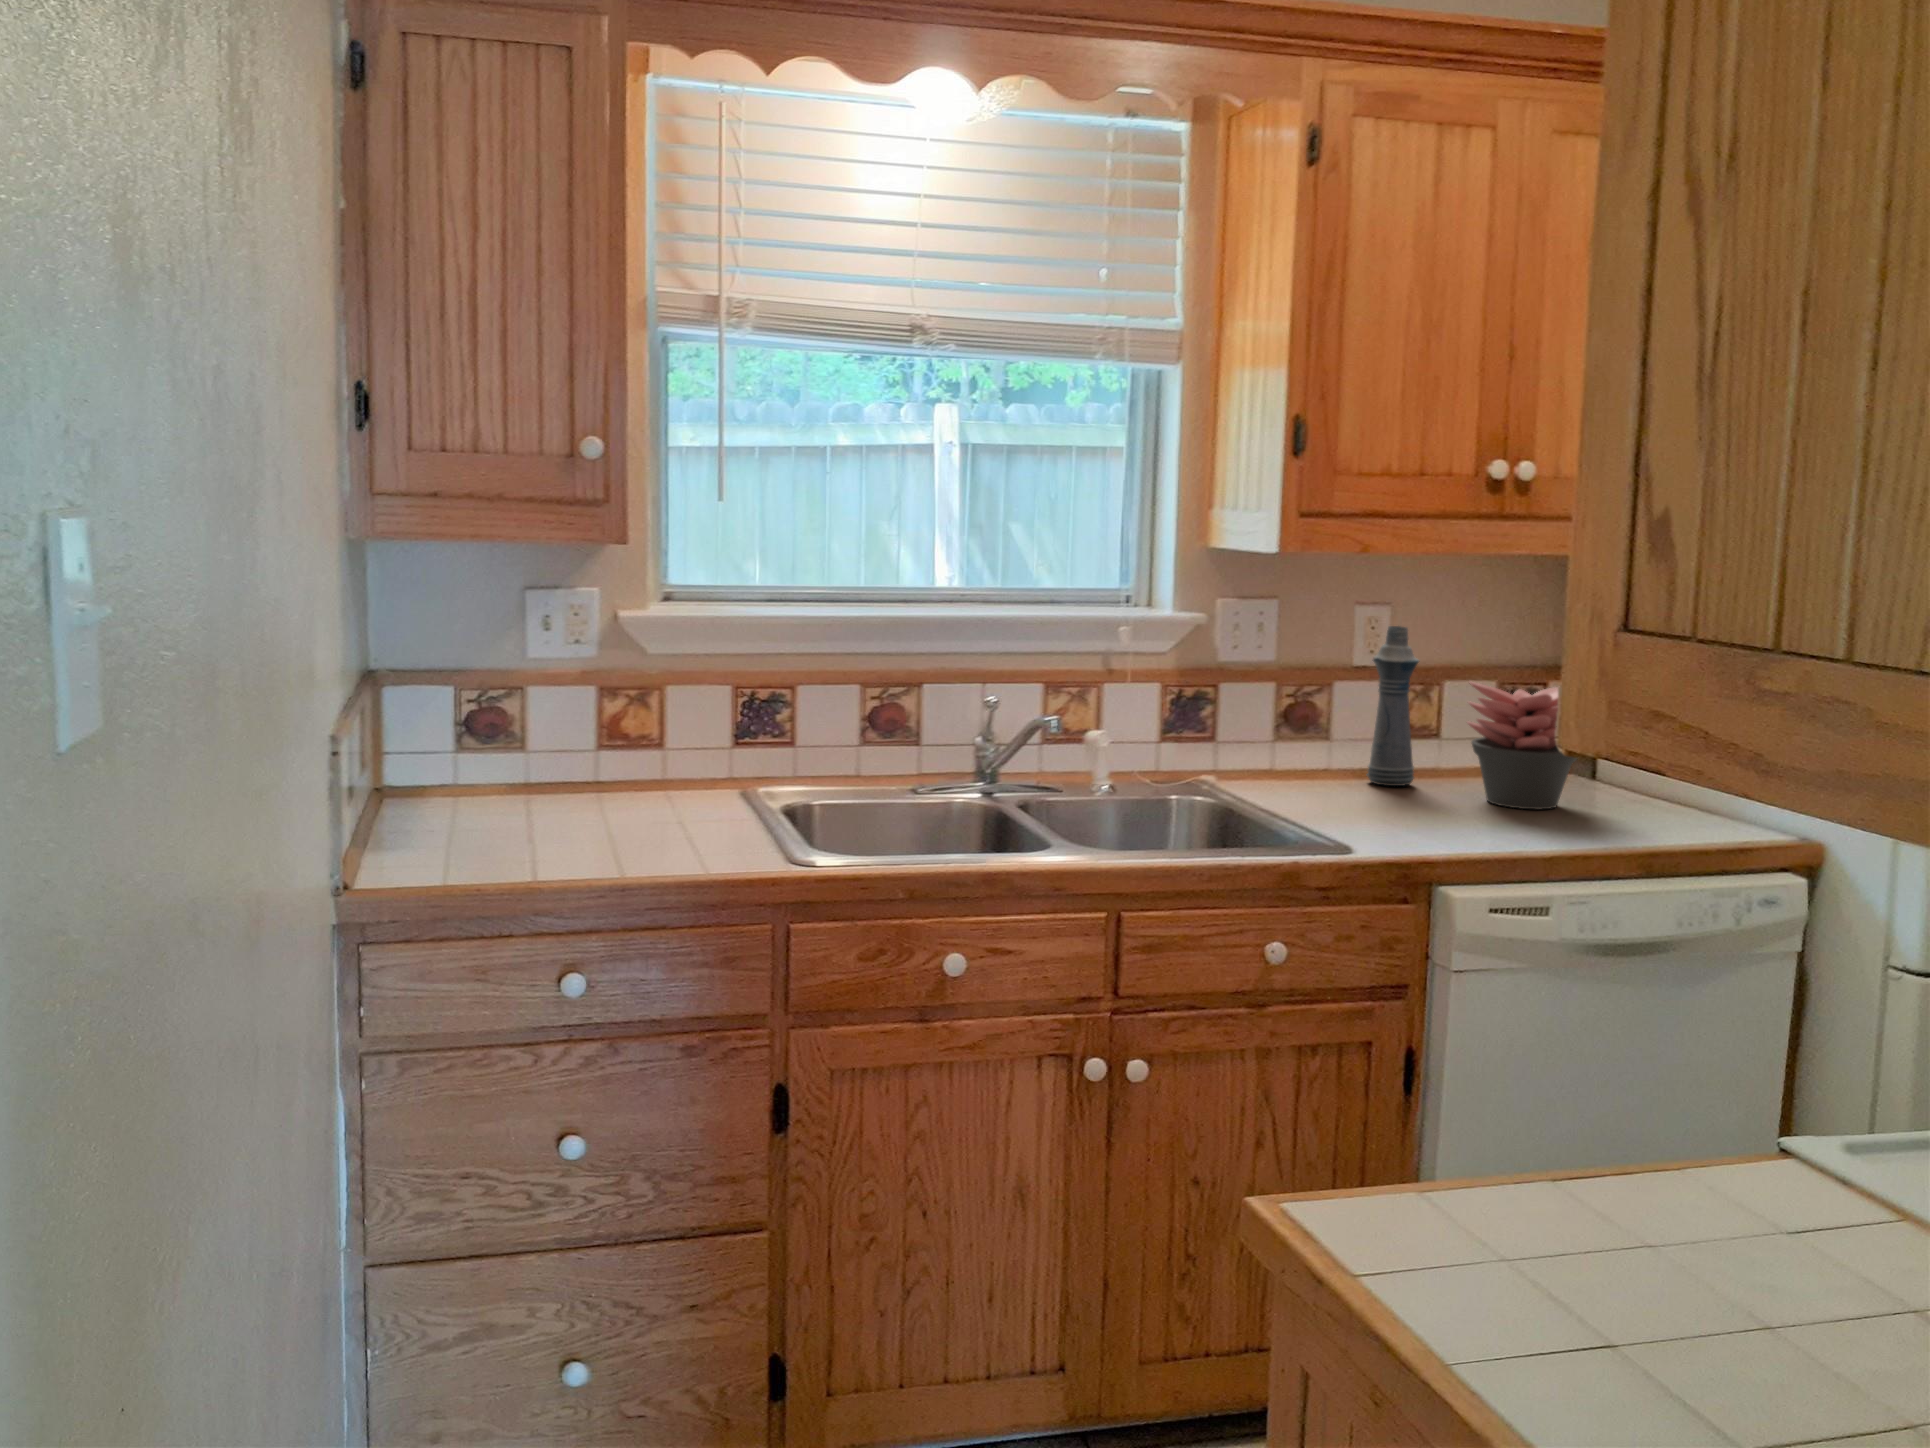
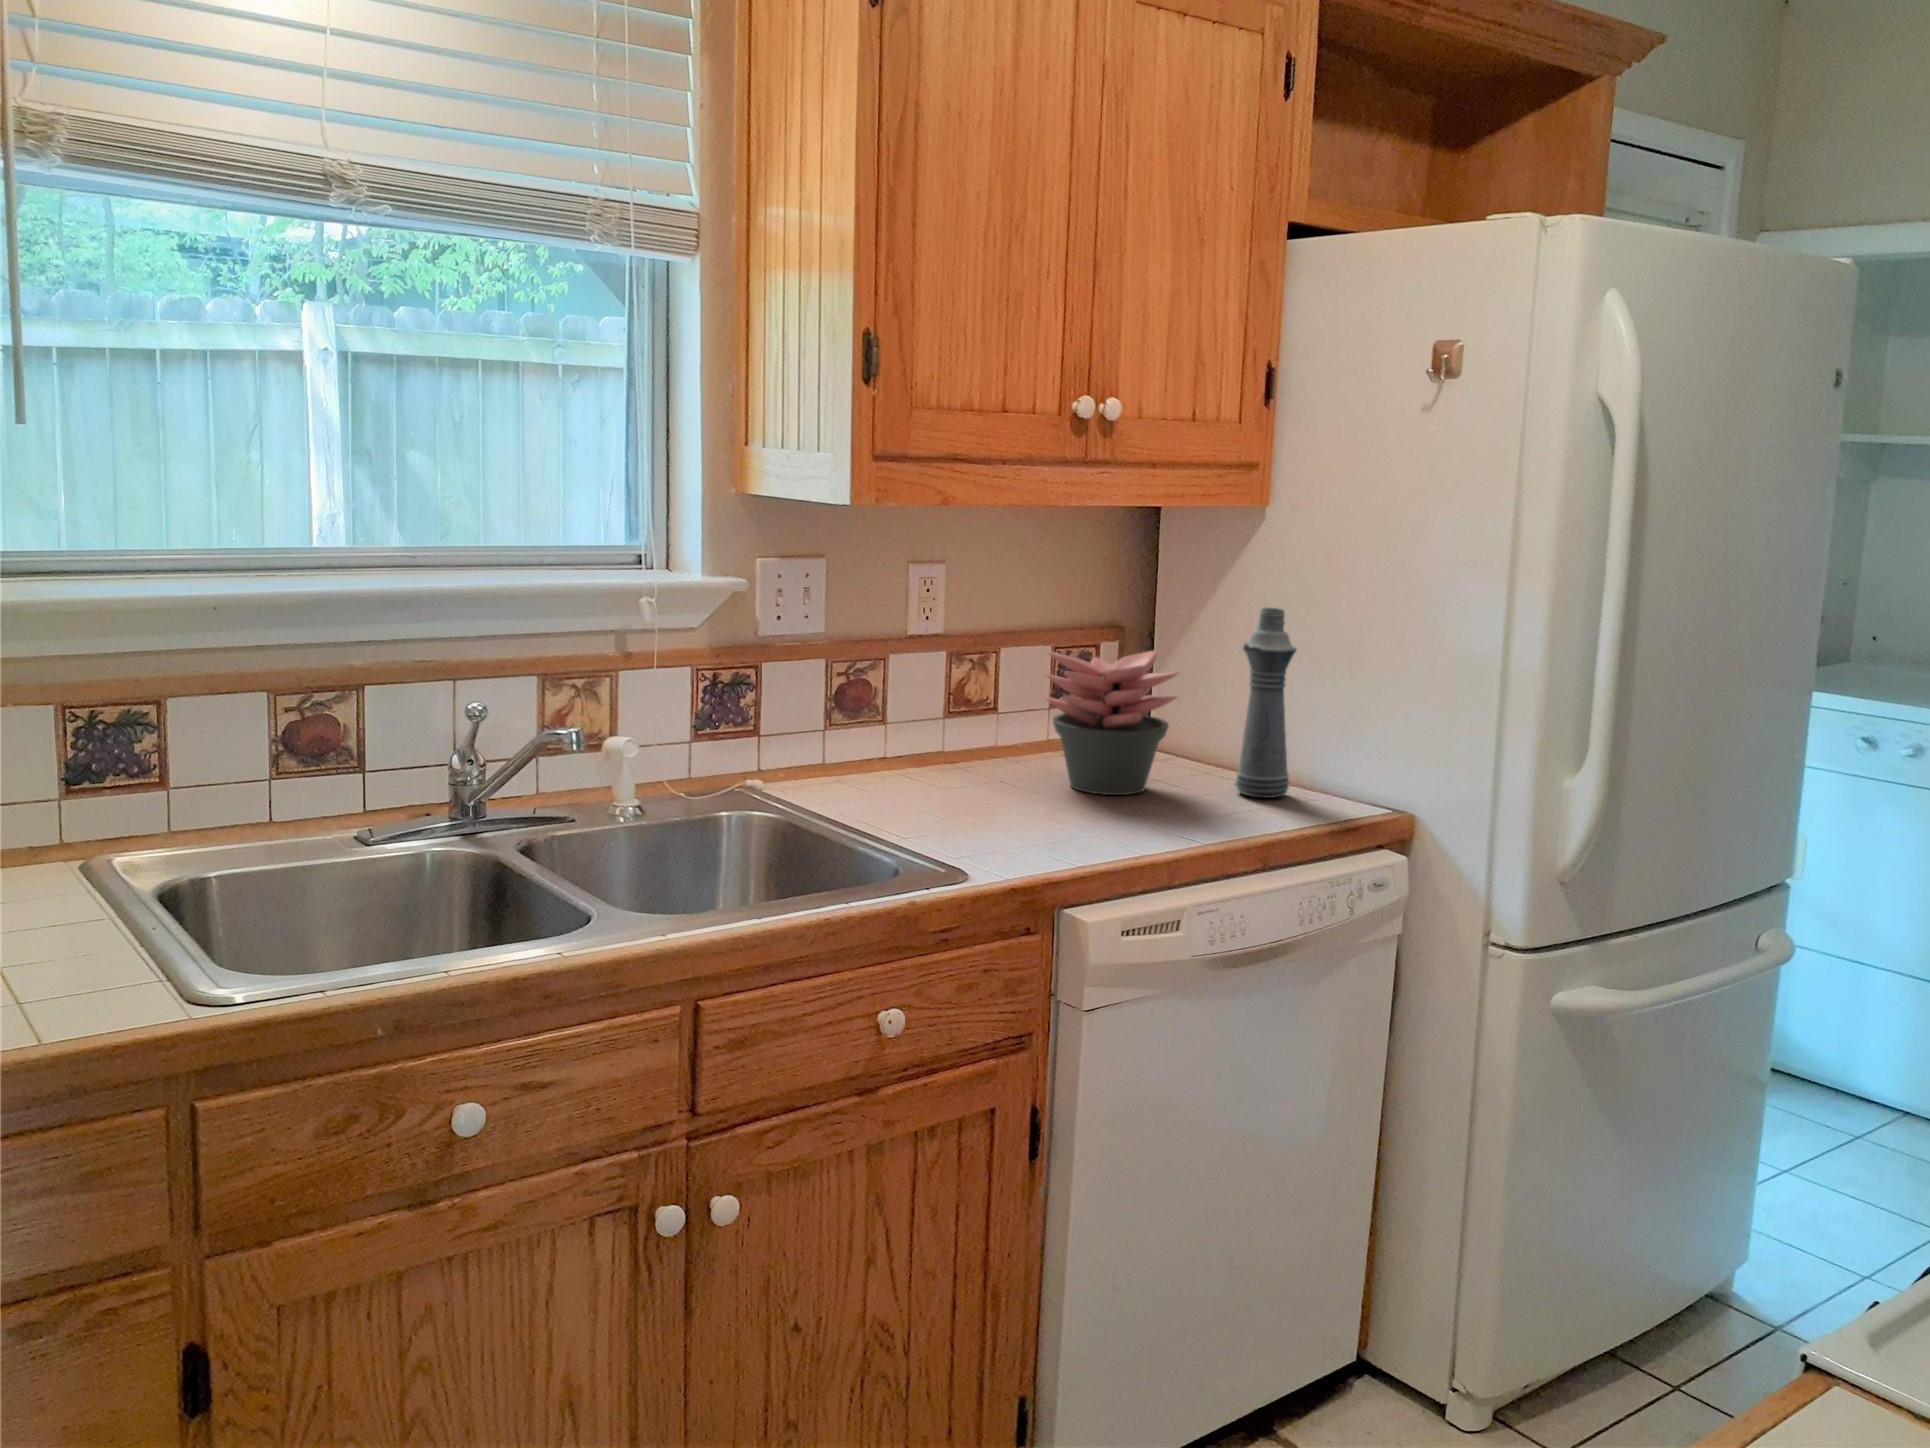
bottle: present [1367,626,1419,786] -> present [1235,608,1297,798]

